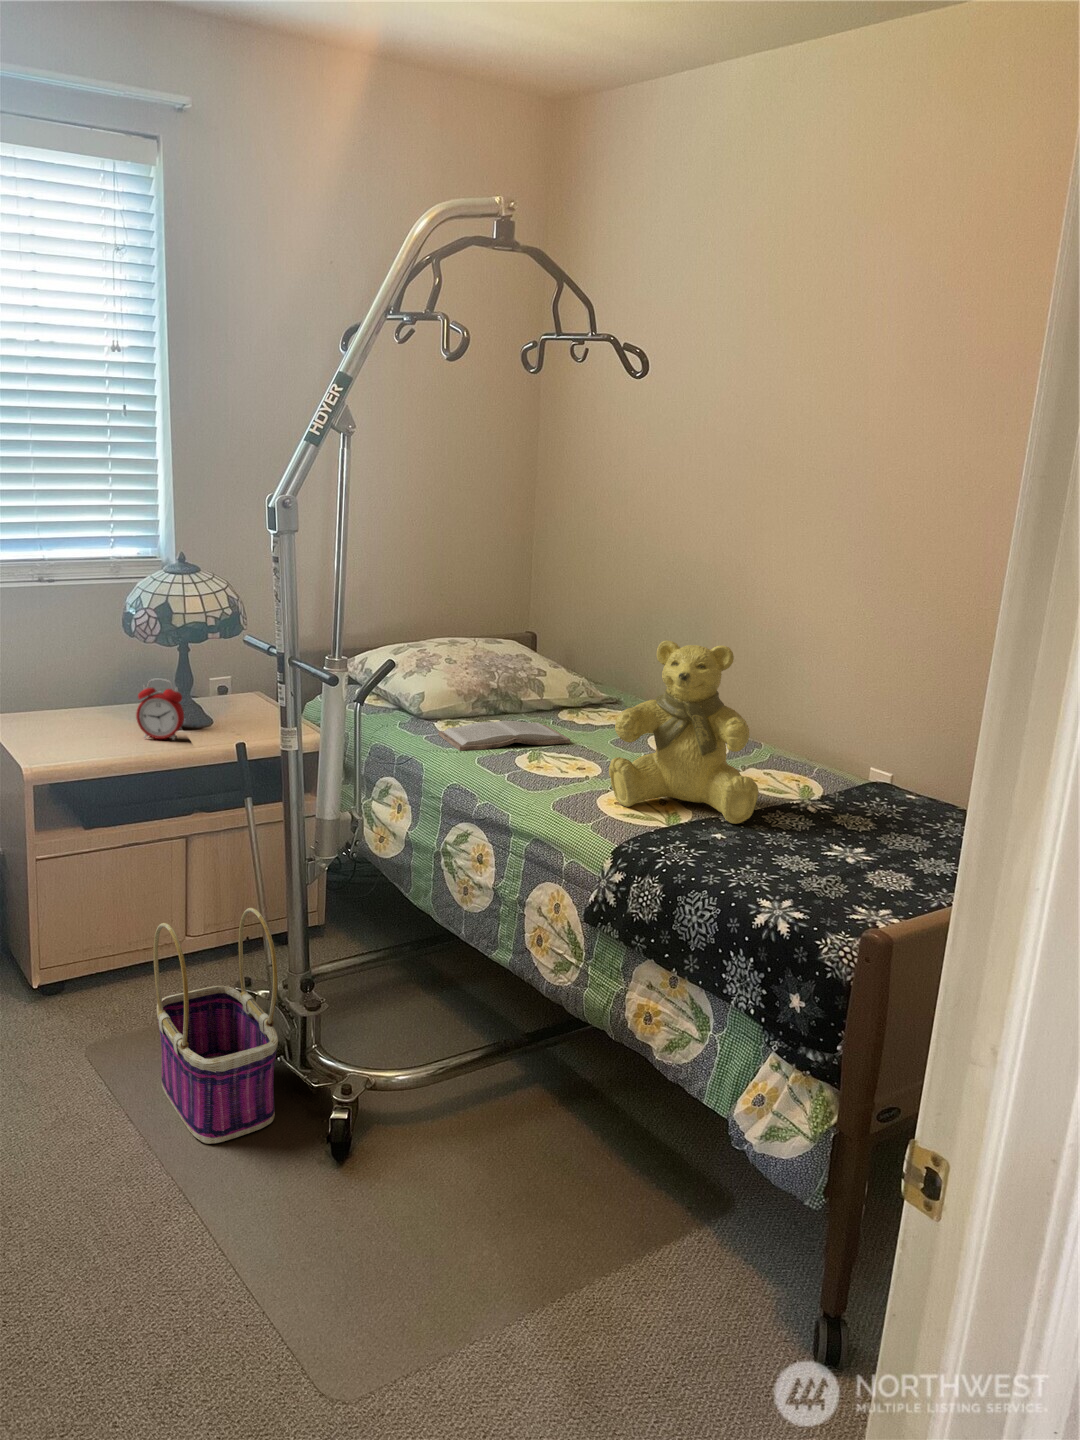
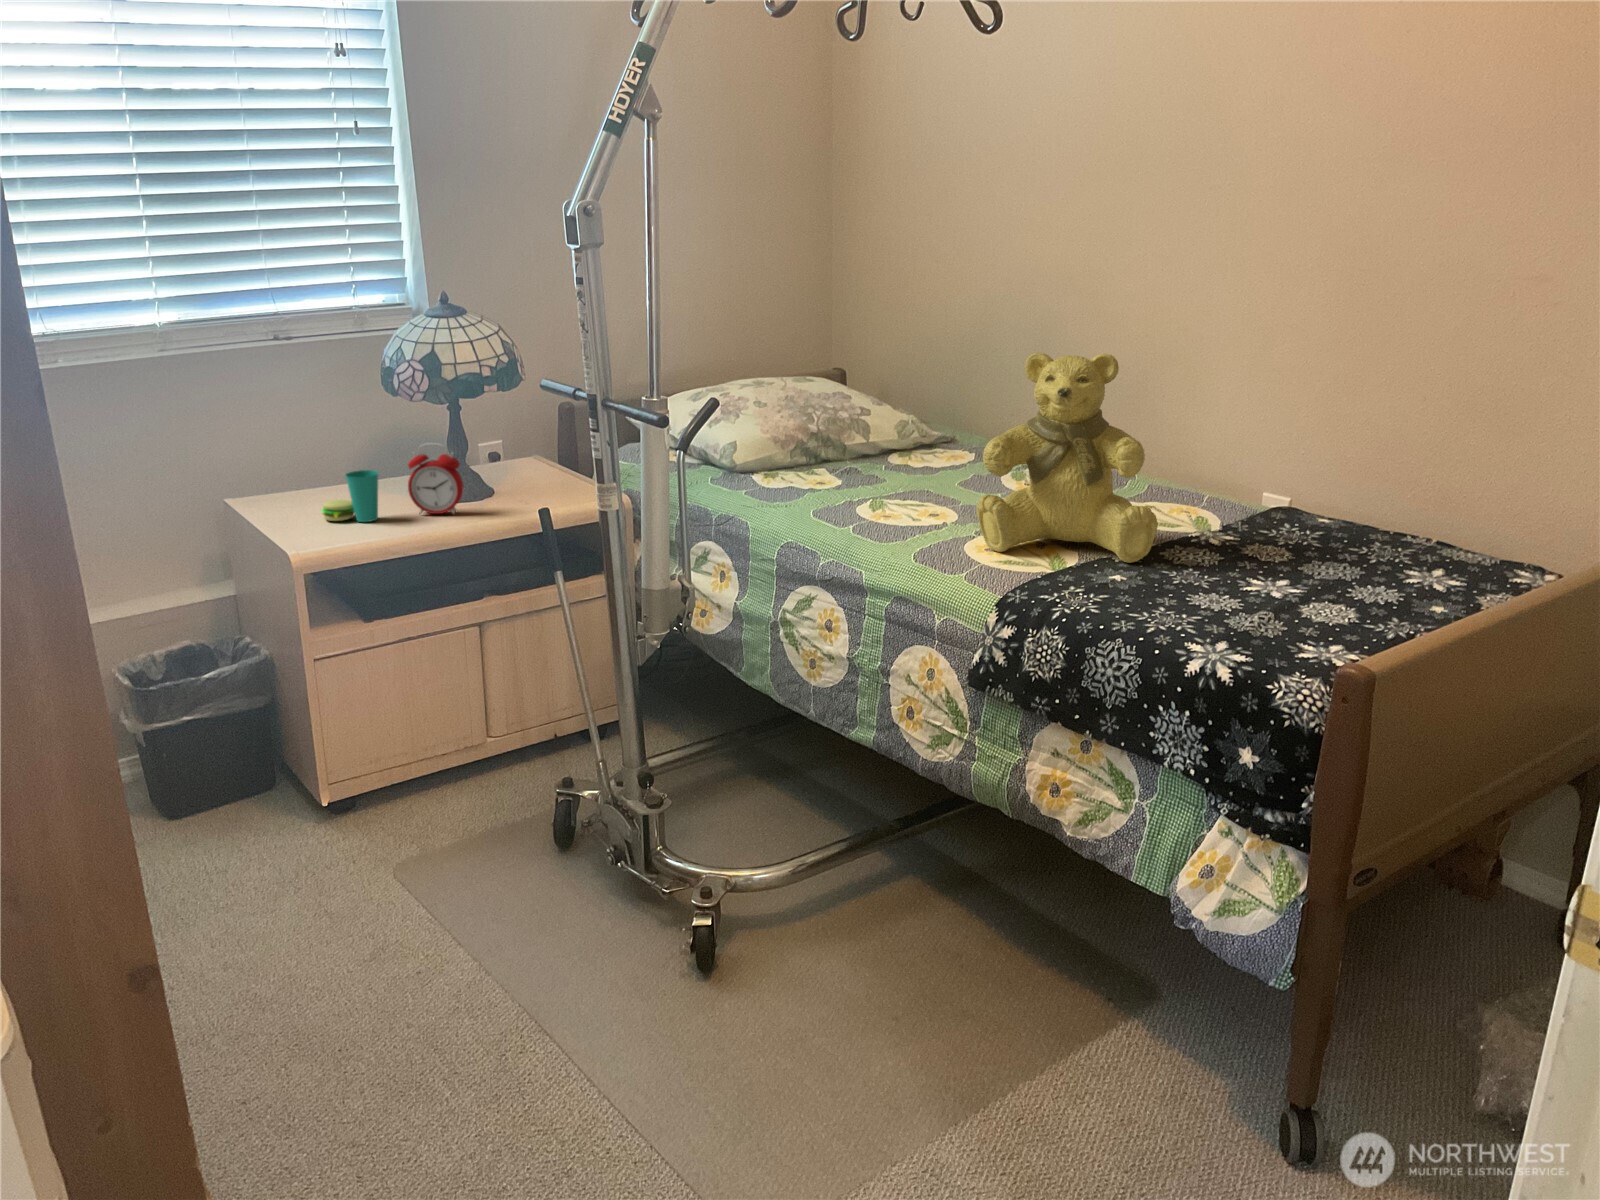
cup: none [60,698,112,742] -> present [322,470,378,522]
book: present [438,721,570,751] -> none [759,467,913,504]
basket: present [154,908,278,1144] -> none [467,697,622,967]

